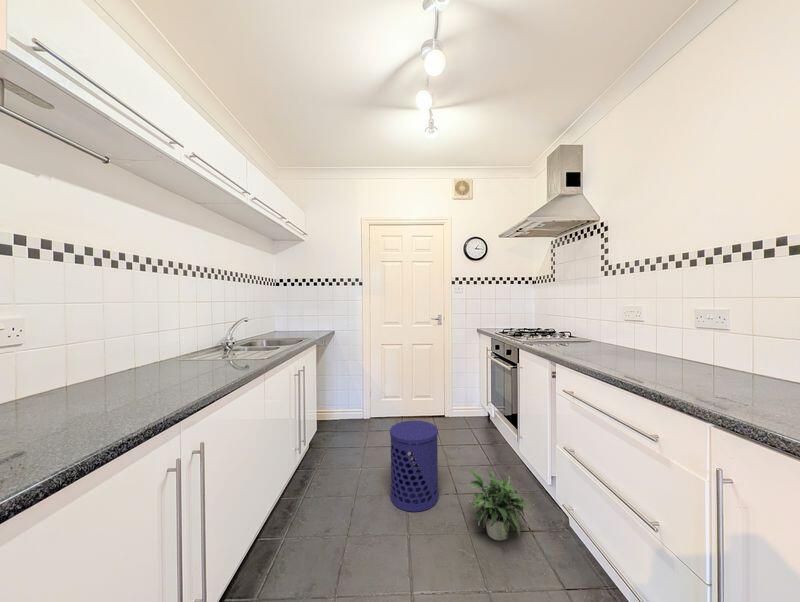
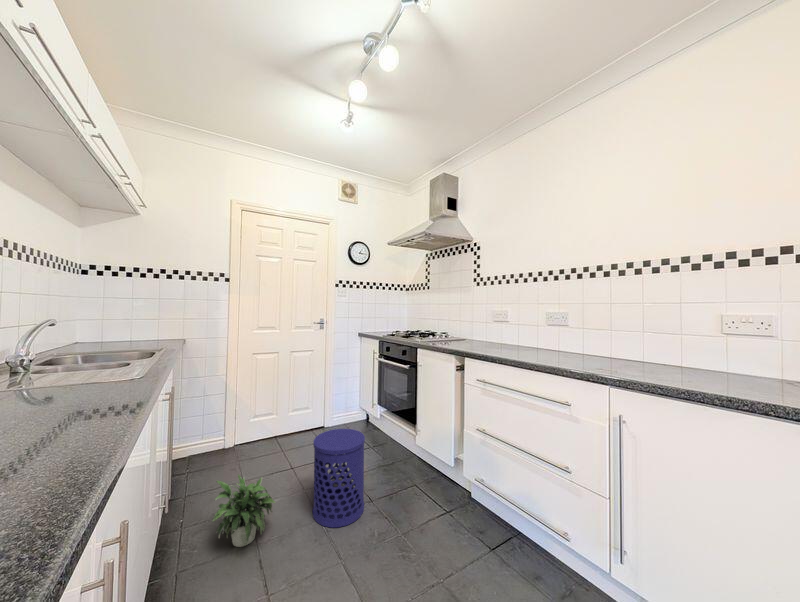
potted plant: present [470,468,529,541] -> present [212,475,275,547]

